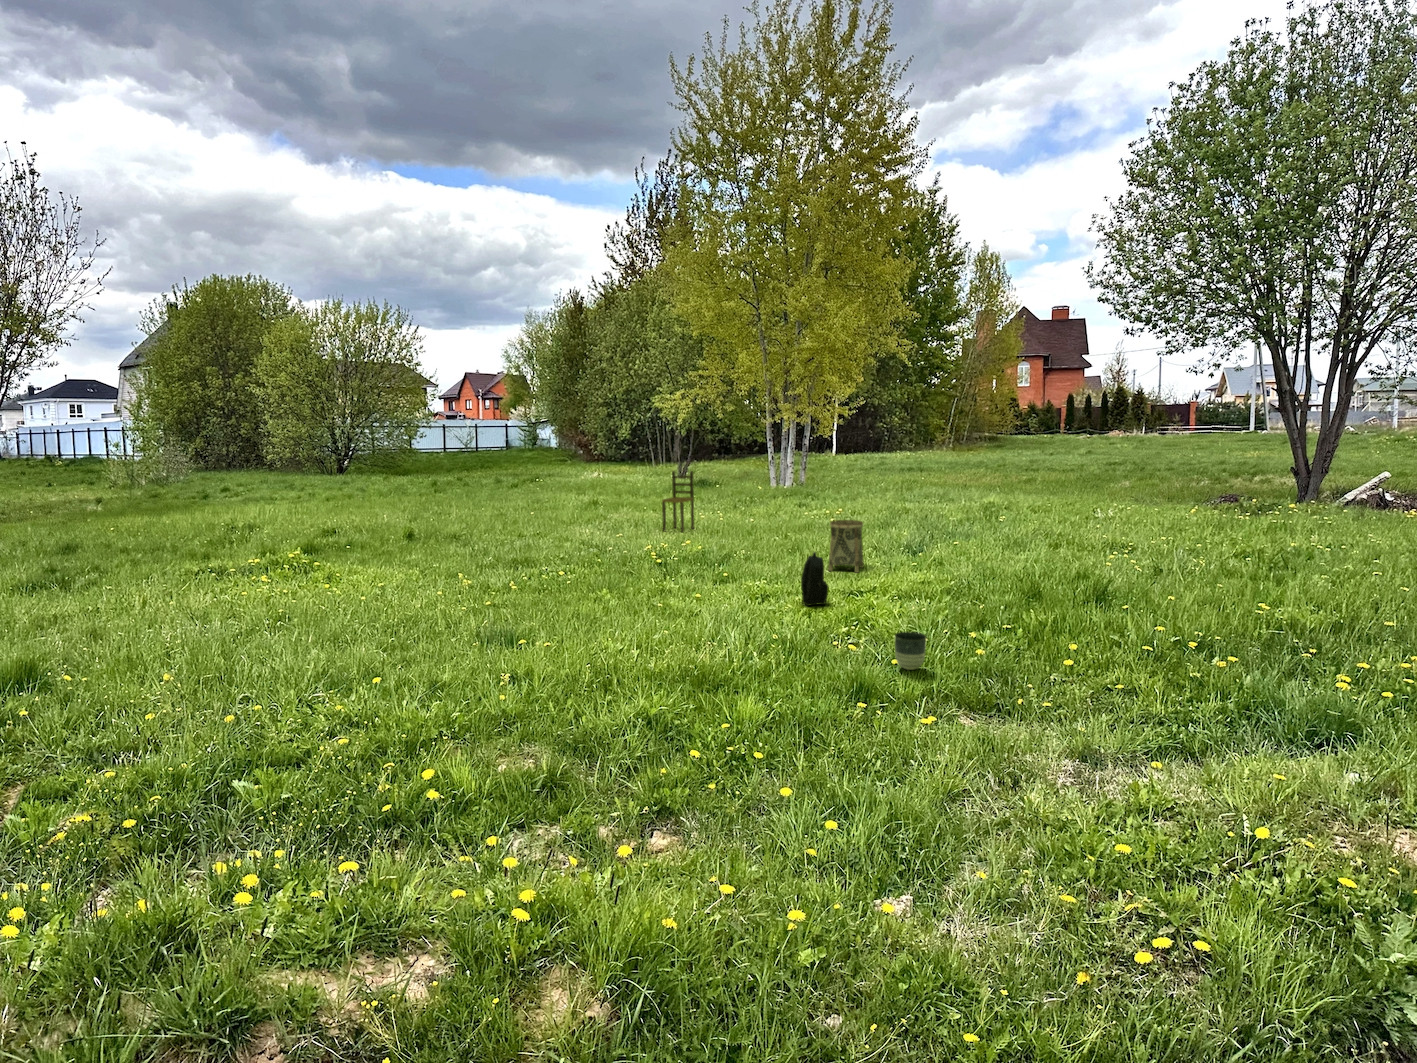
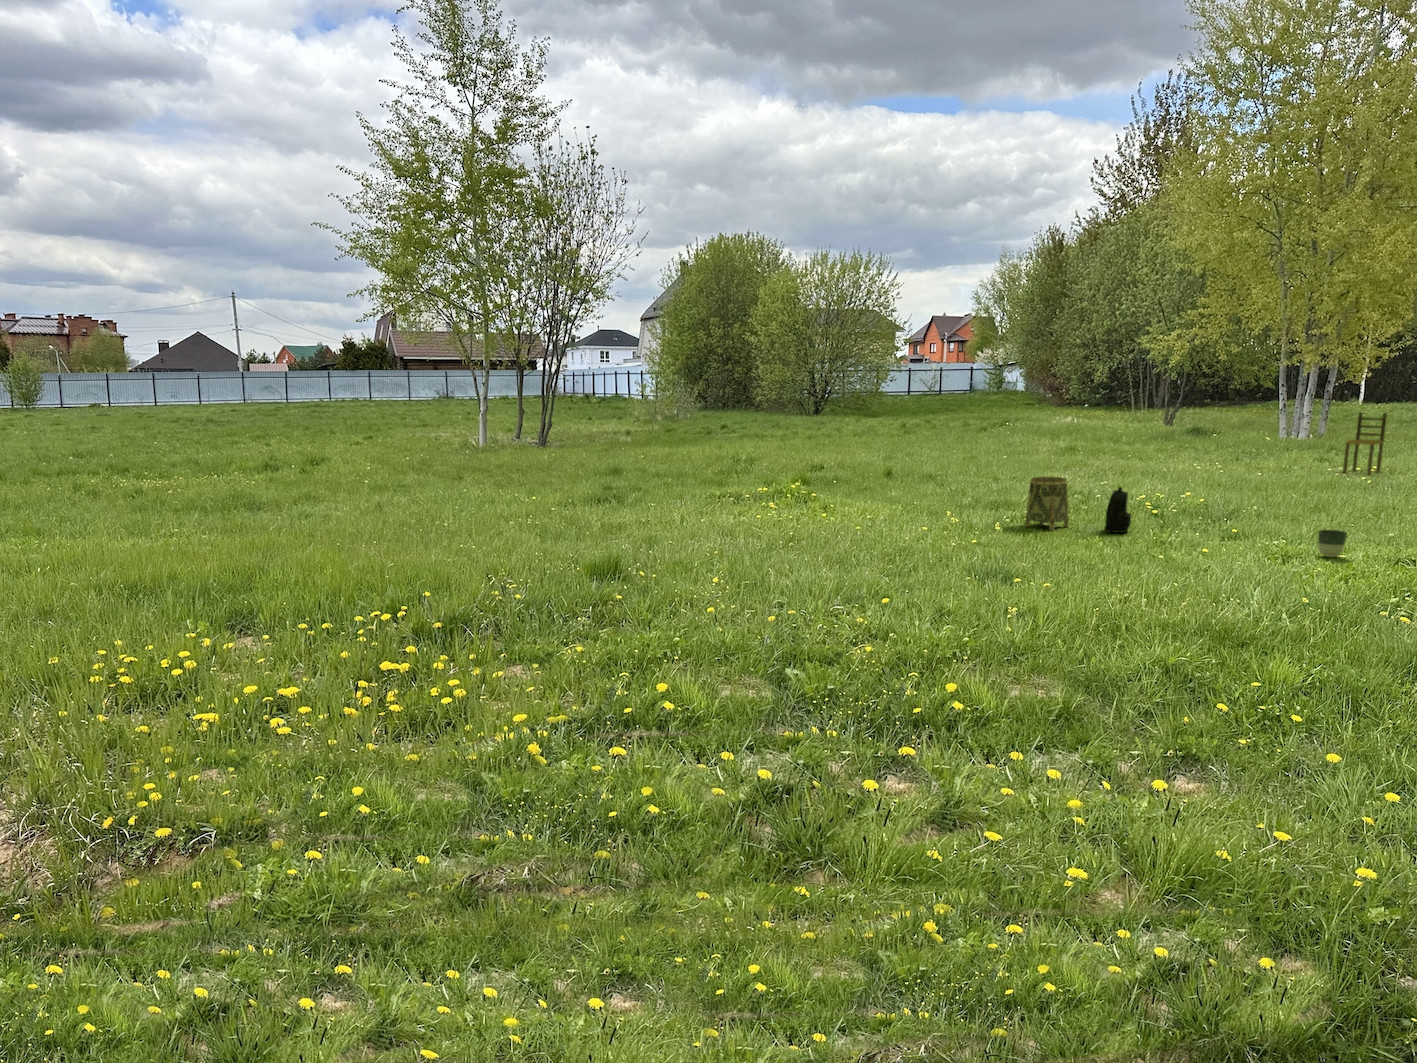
chair: present [662,471,694,532] -> present [1343,412,1387,475]
basket: present [828,520,864,573] -> present [1025,477,1069,531]
backpack: present [801,552,828,605] -> present [1104,487,1131,533]

